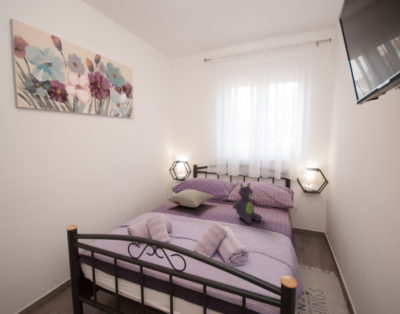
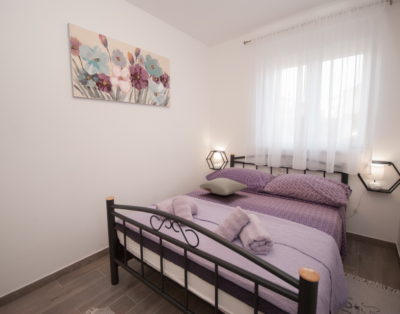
stuffed bear: present [233,183,262,224] -> none [264,171,298,215]

